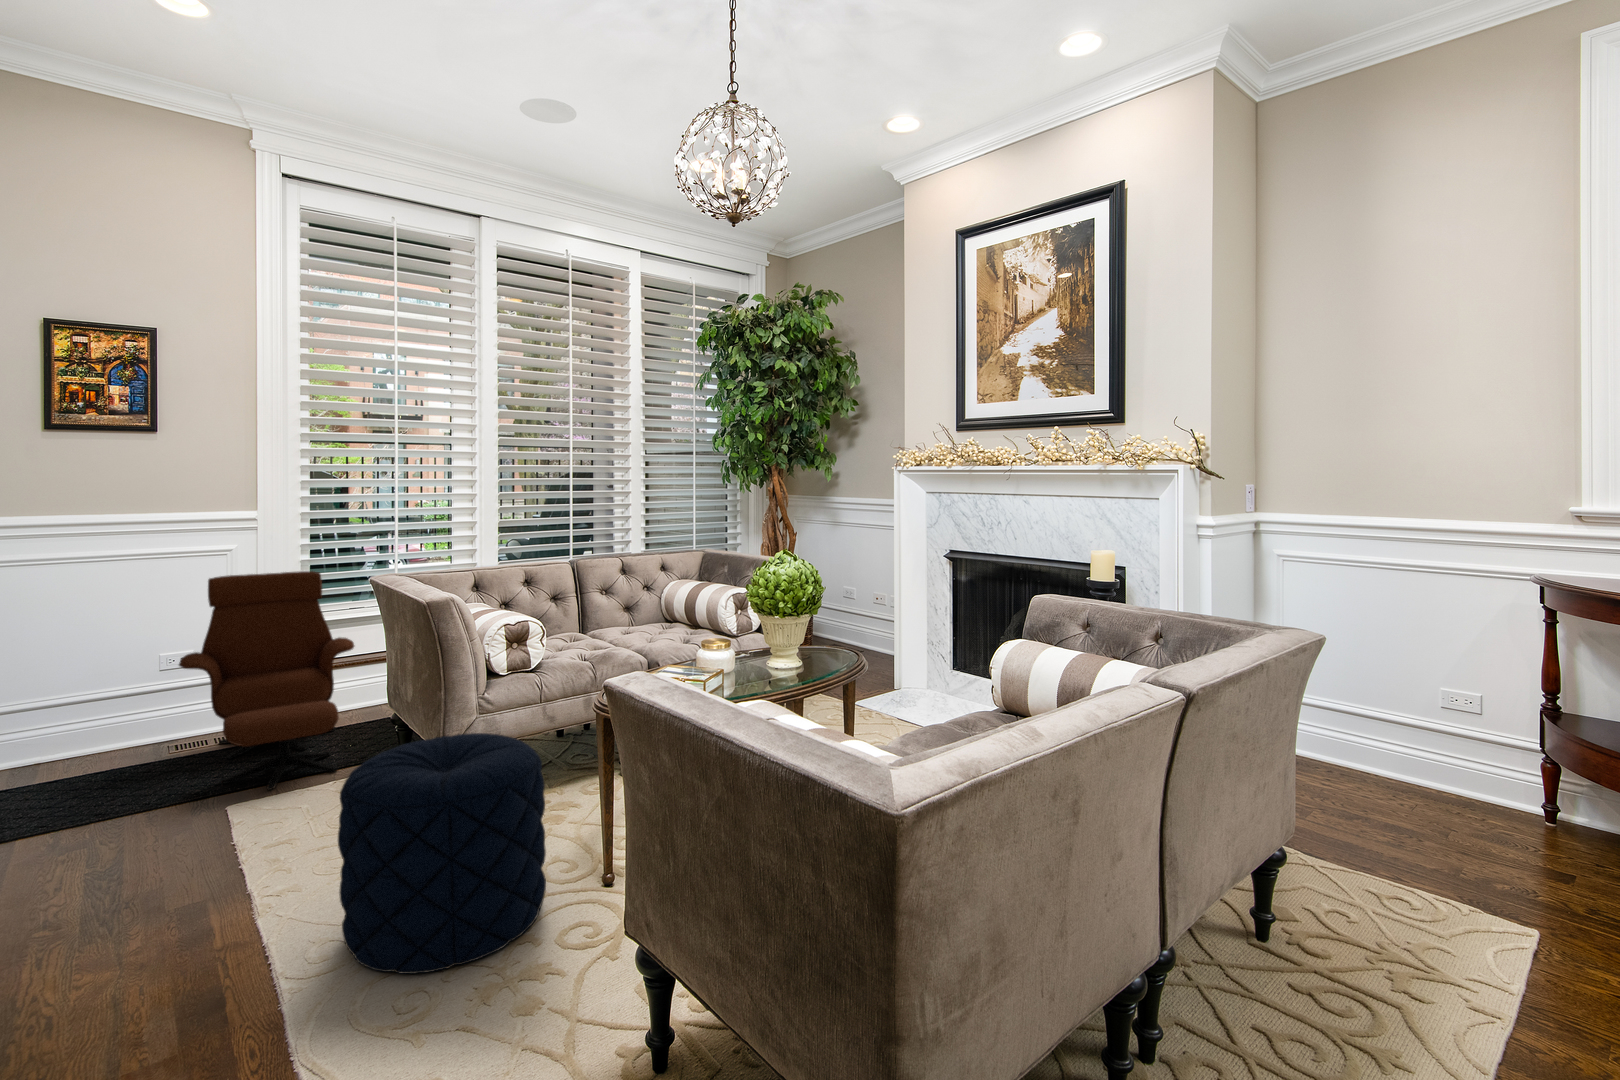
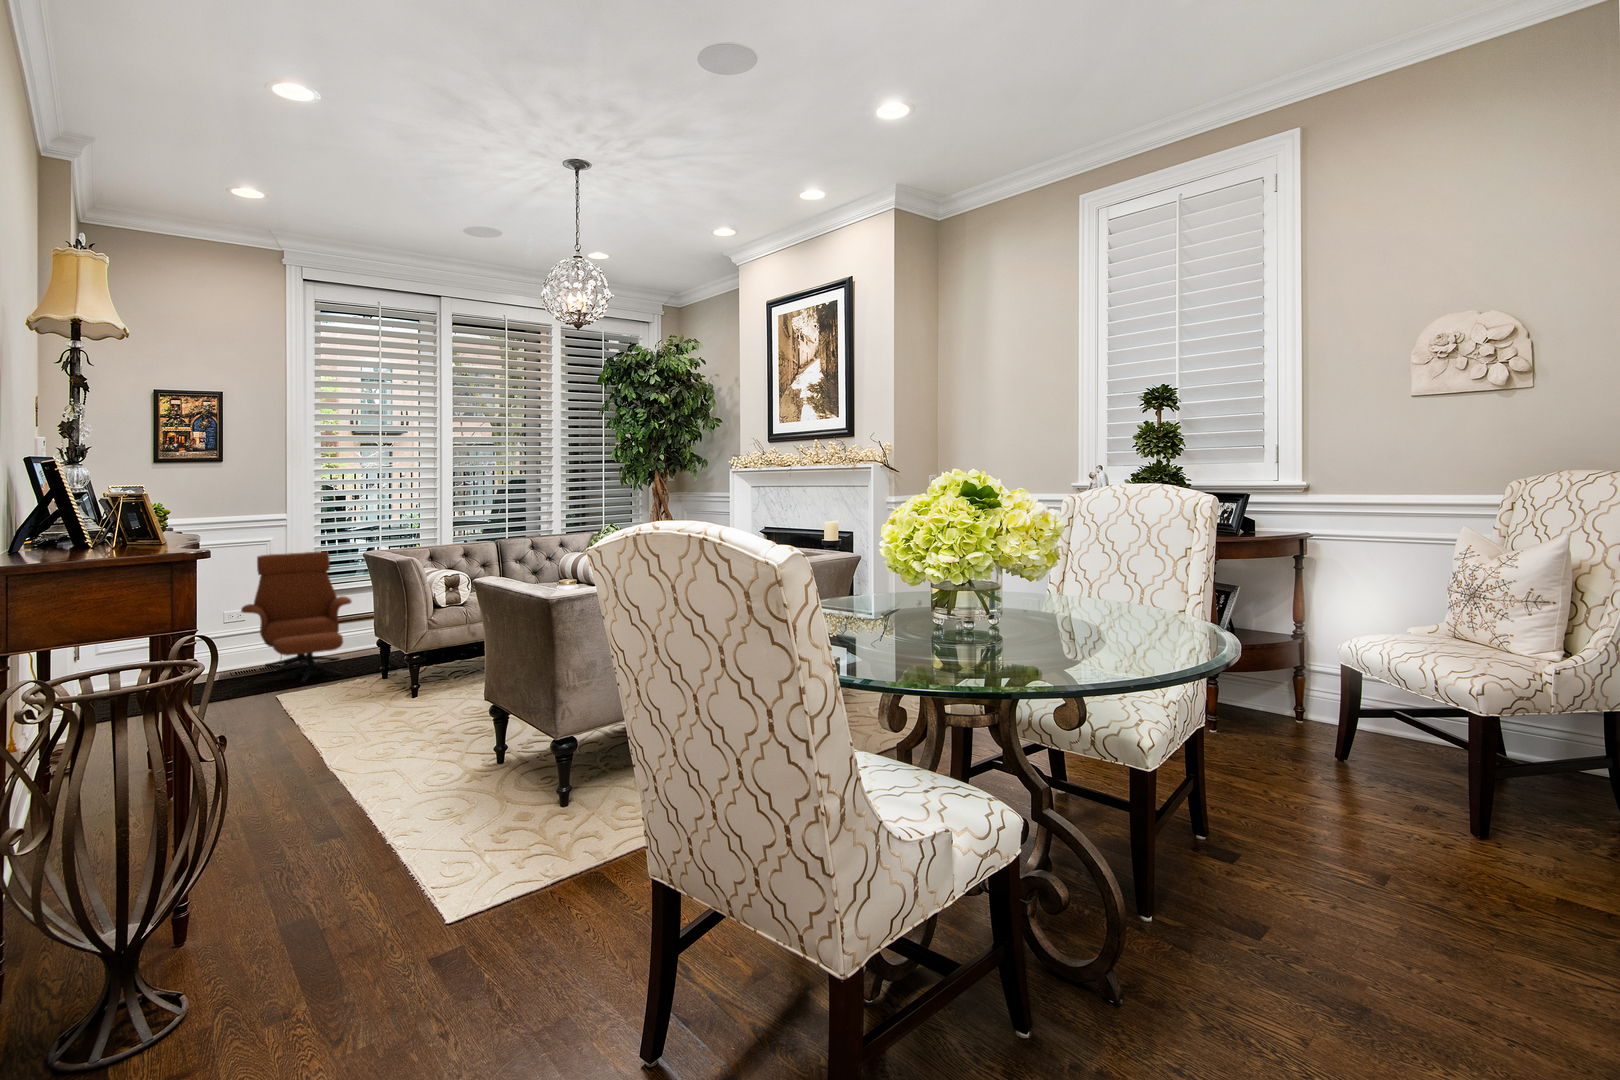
pouf: present [338,733,546,974] -> none [349,625,458,732]

